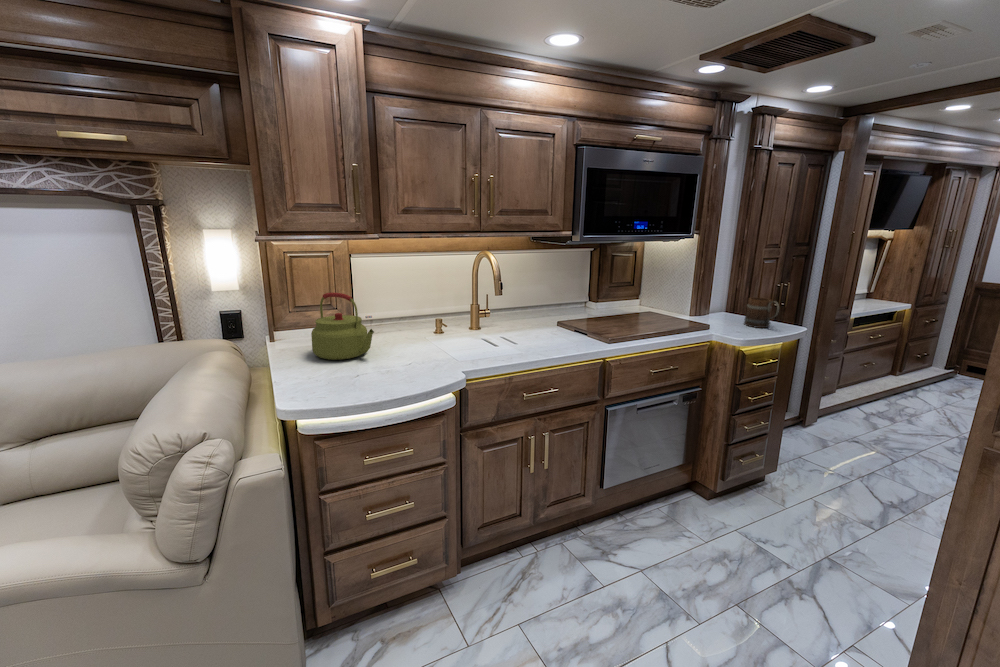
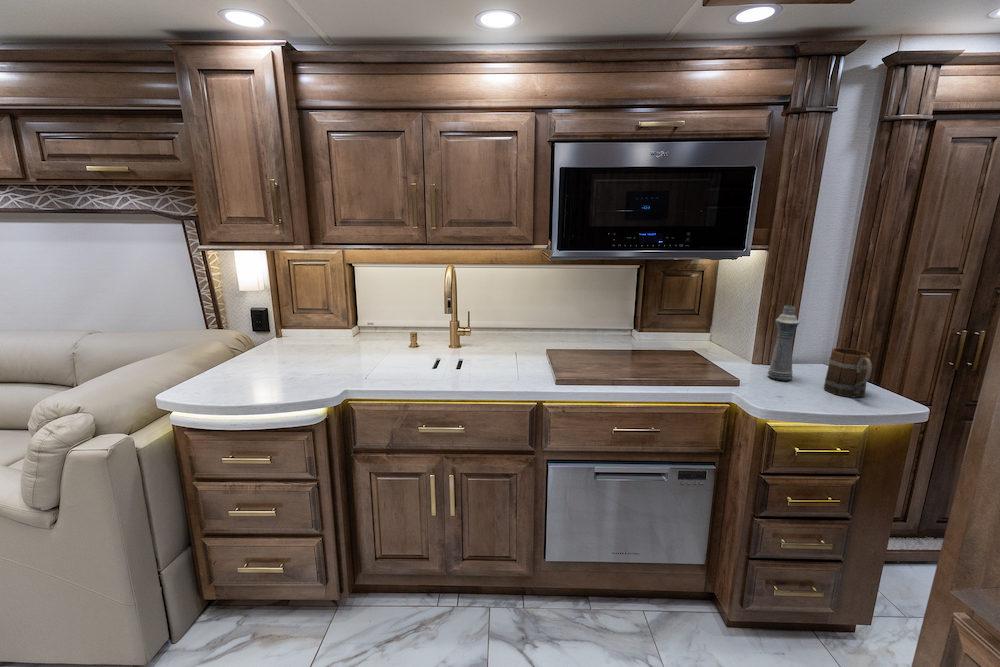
bottle: none [710,272,730,323] -> present [768,305,800,380]
kettle: present [311,293,374,360] -> none [264,299,319,361]

